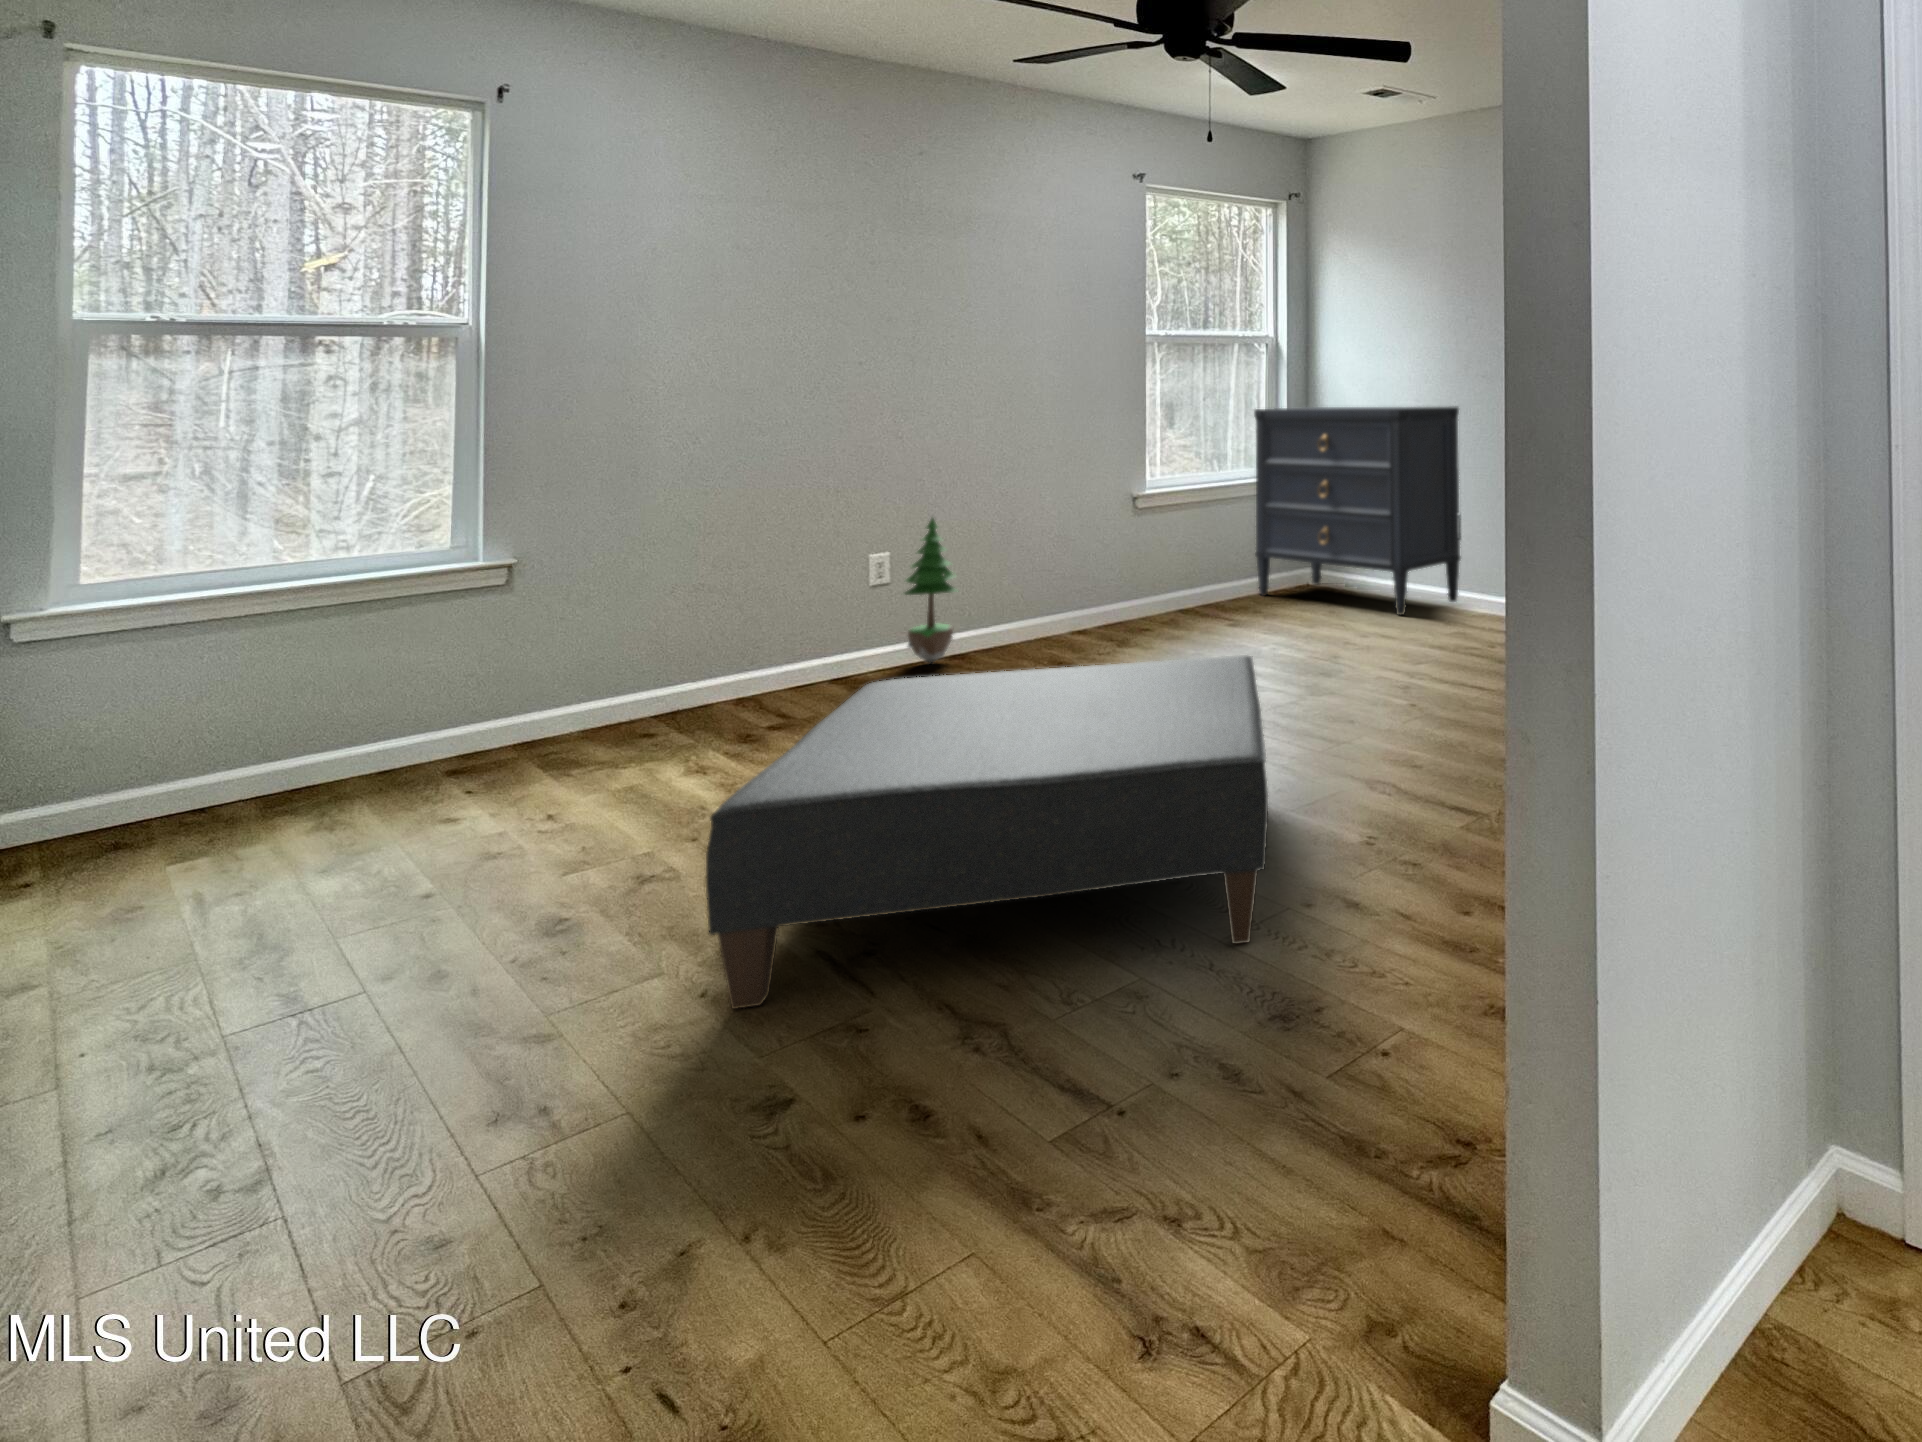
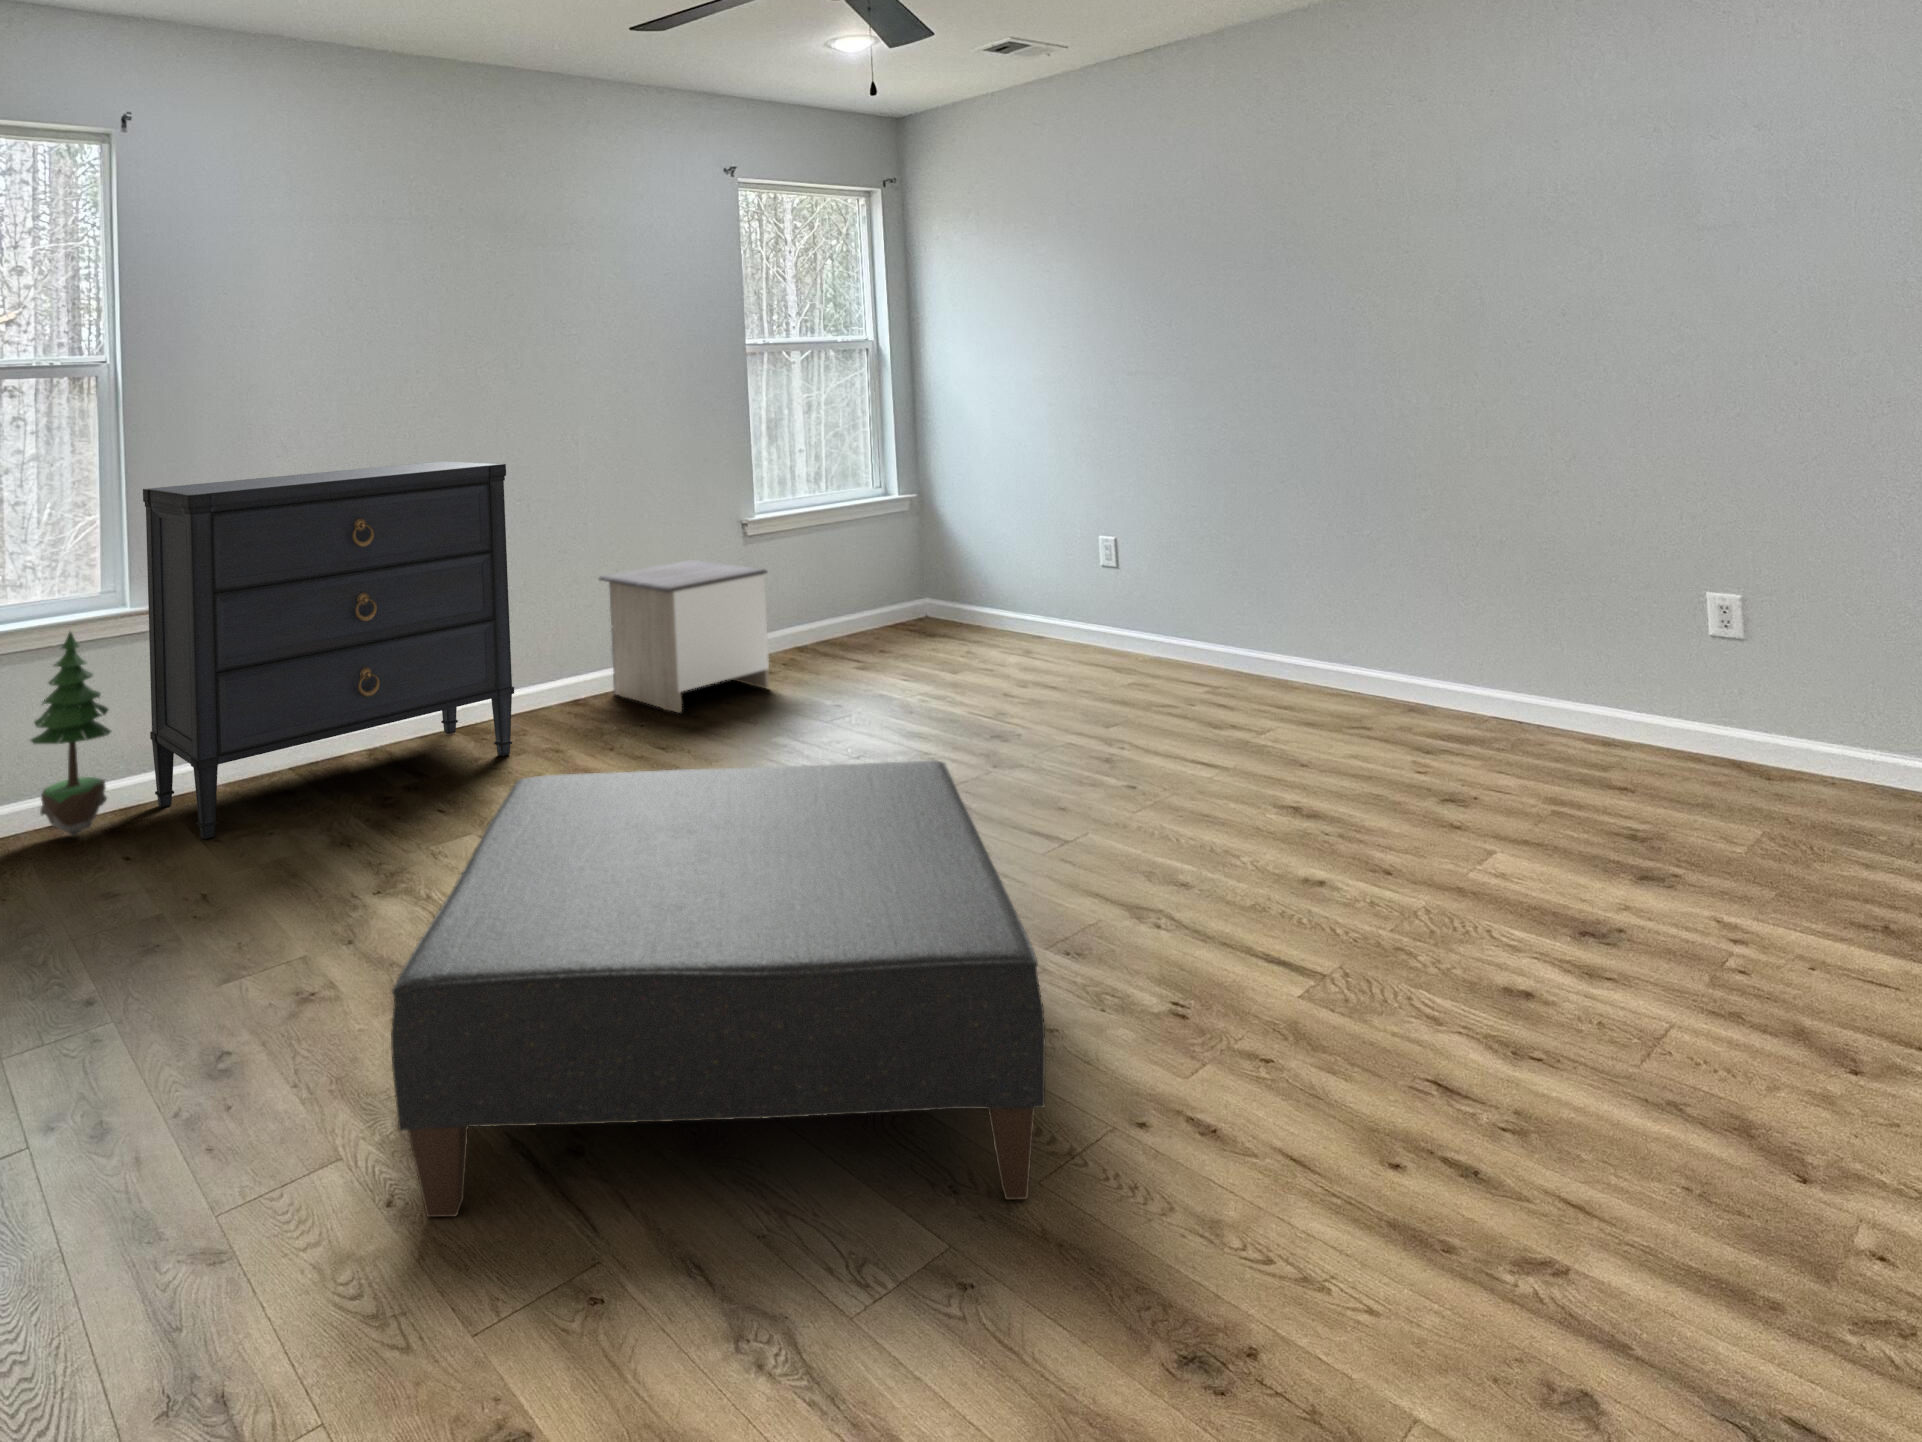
dresser: present [1254,407,1461,615] -> present [143,461,514,839]
potted tree: present [905,518,956,663] -> present [31,632,111,836]
nightstand: none [986,526,1150,659] -> present [599,560,769,712]

